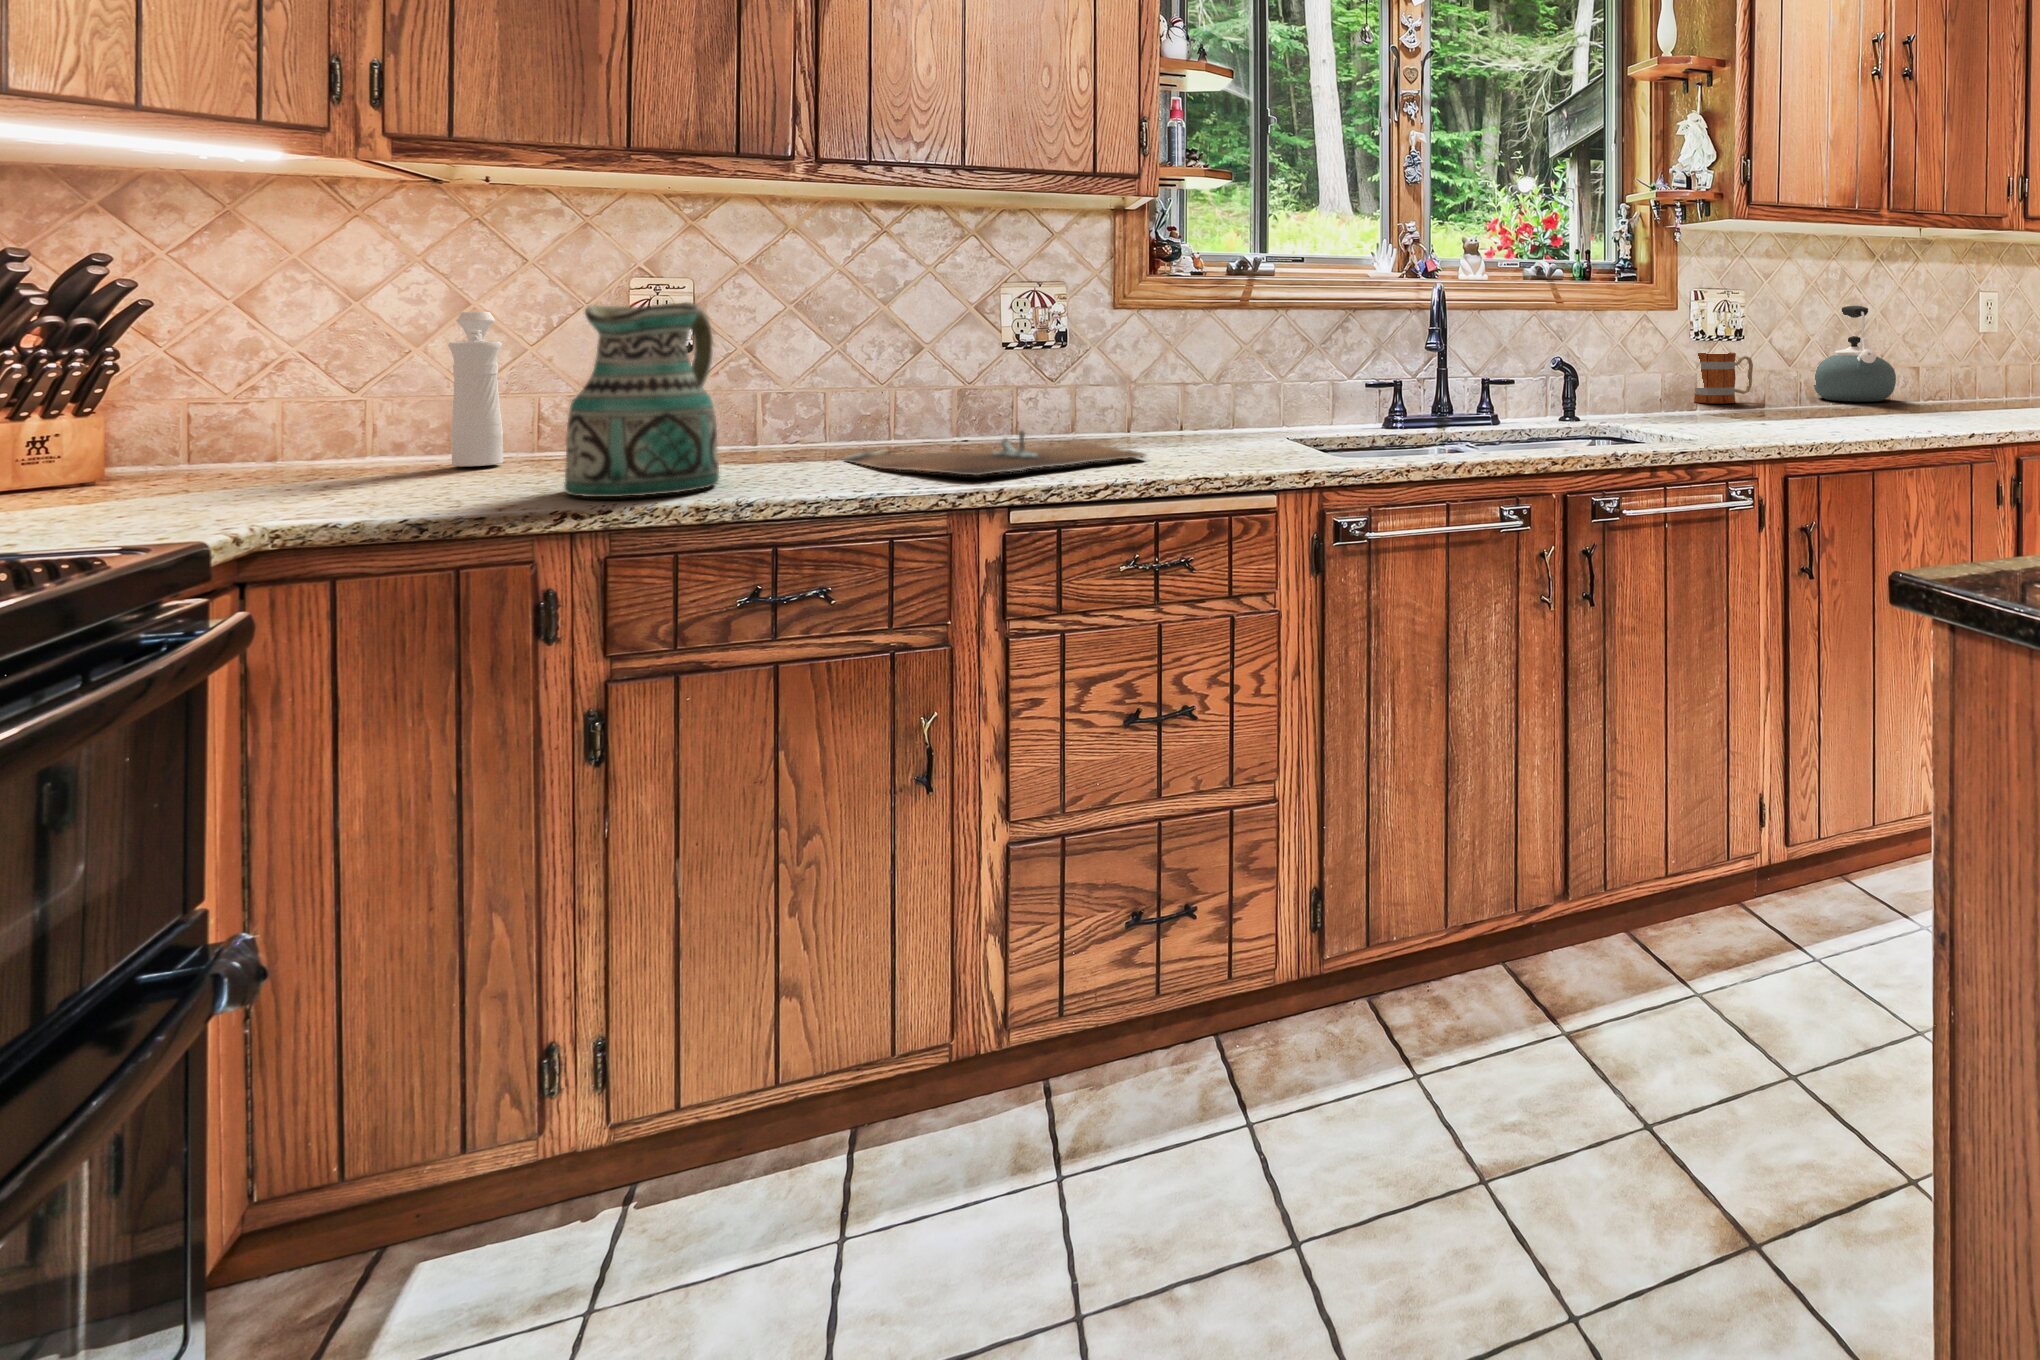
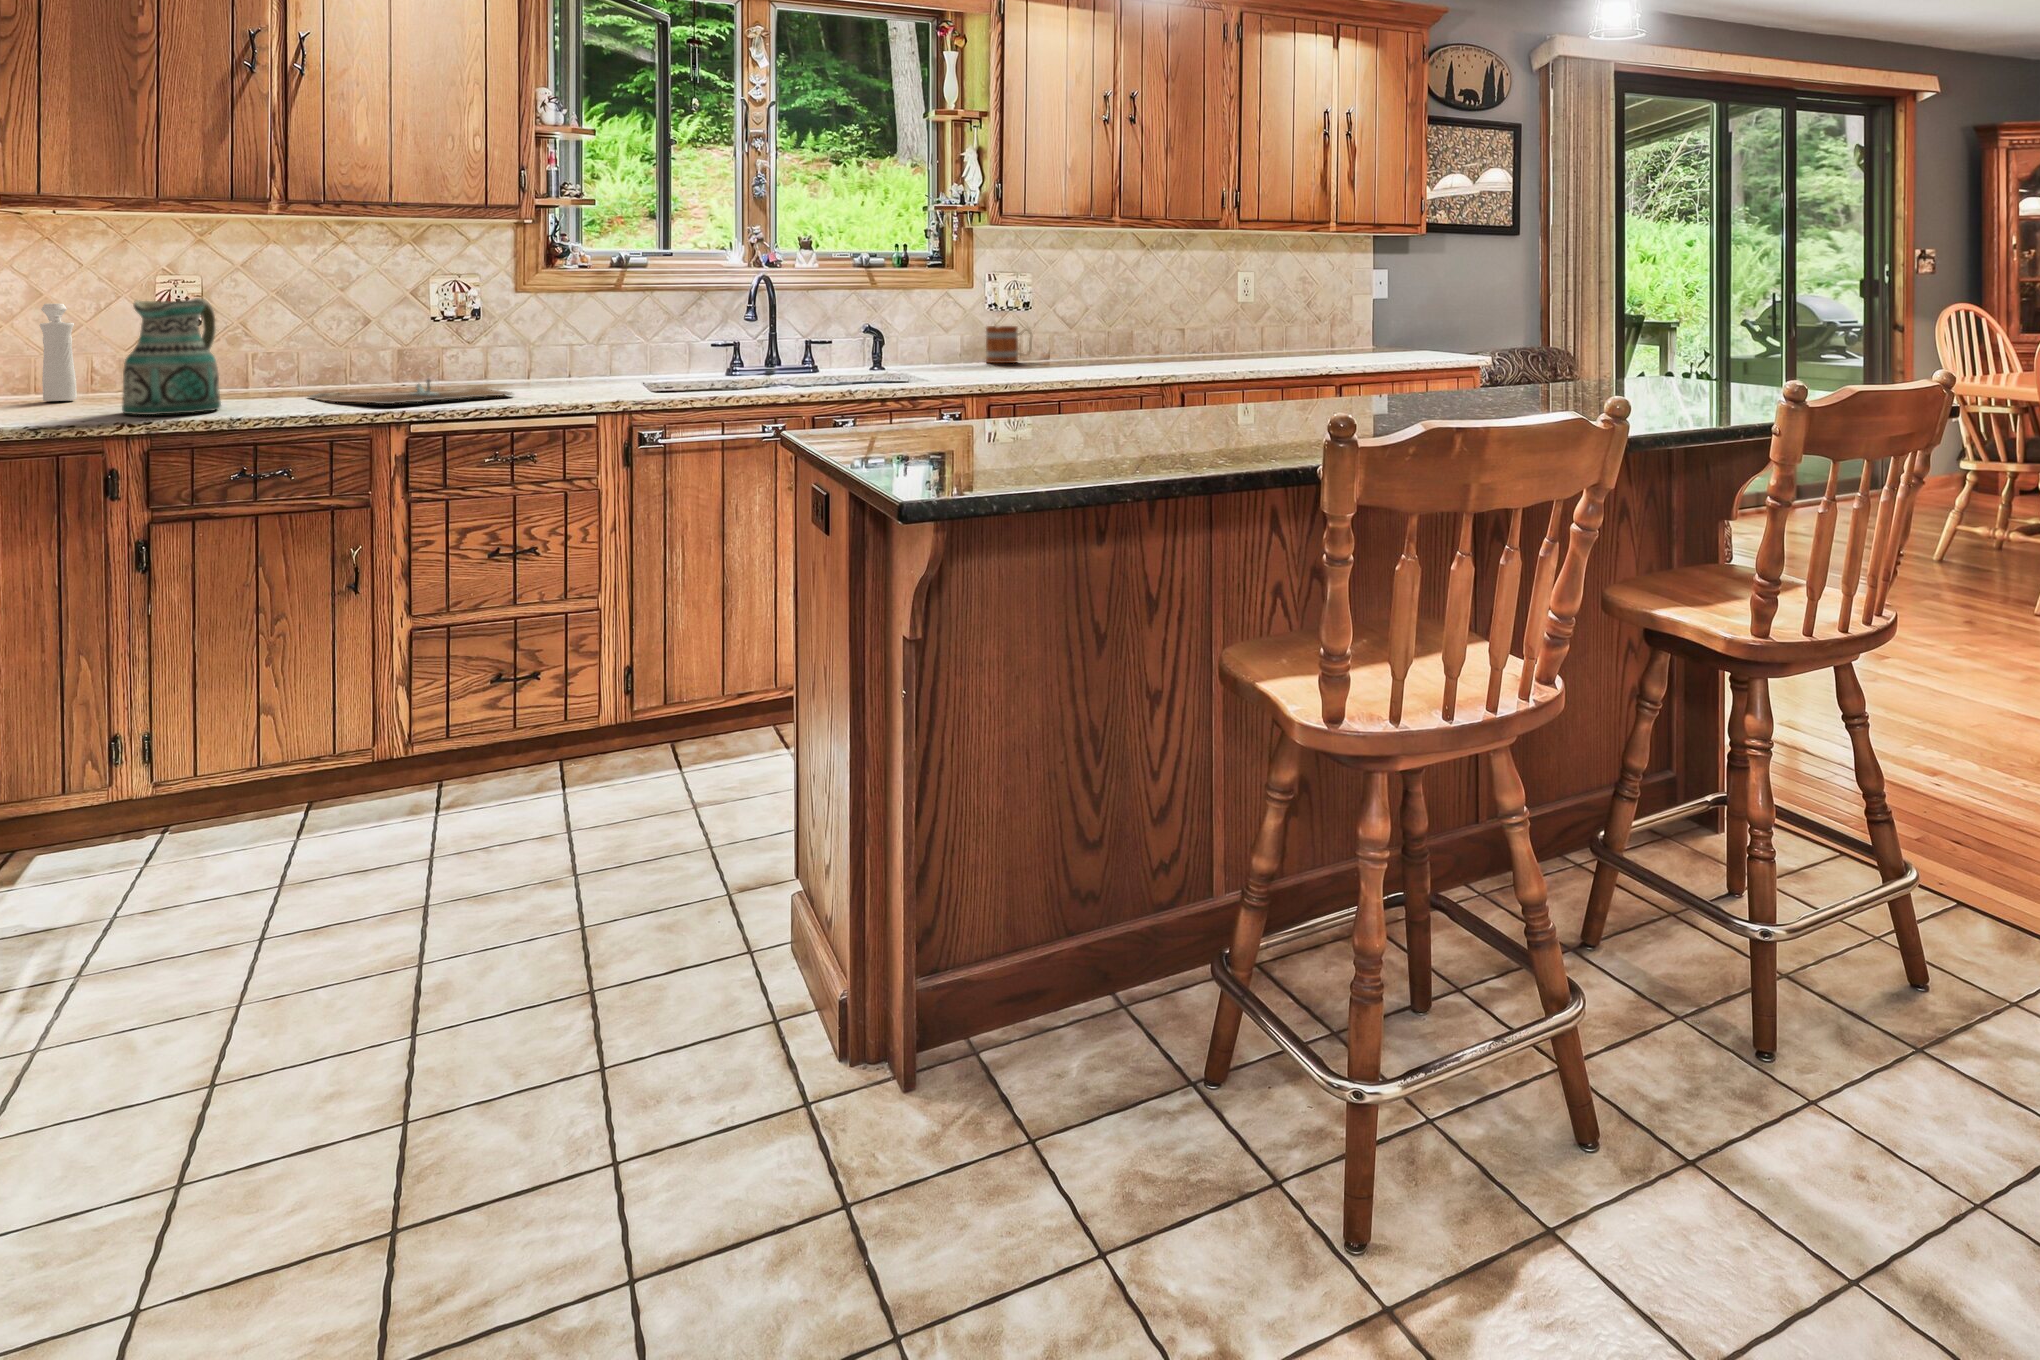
kettle: present [1814,306,1896,402] -> none [1087,291,1148,362]

